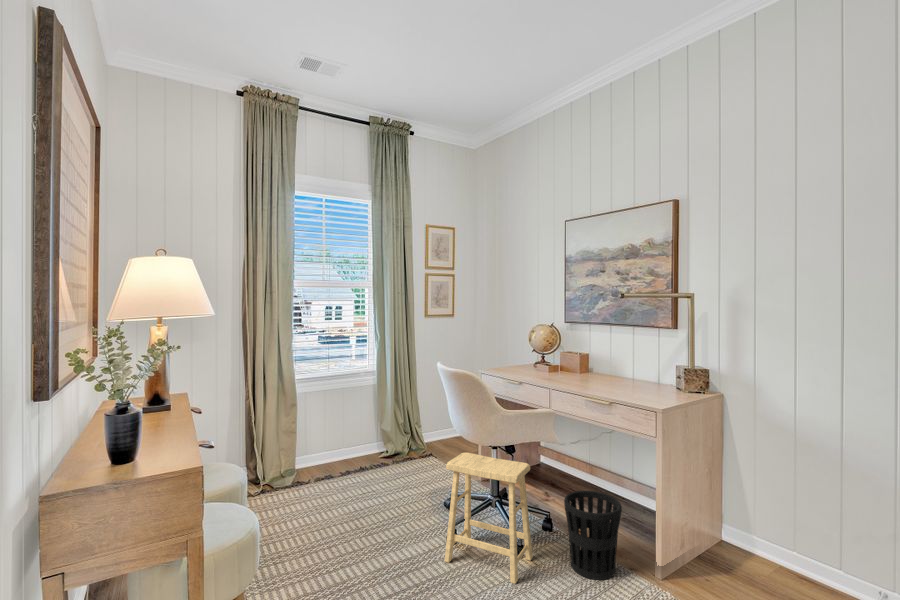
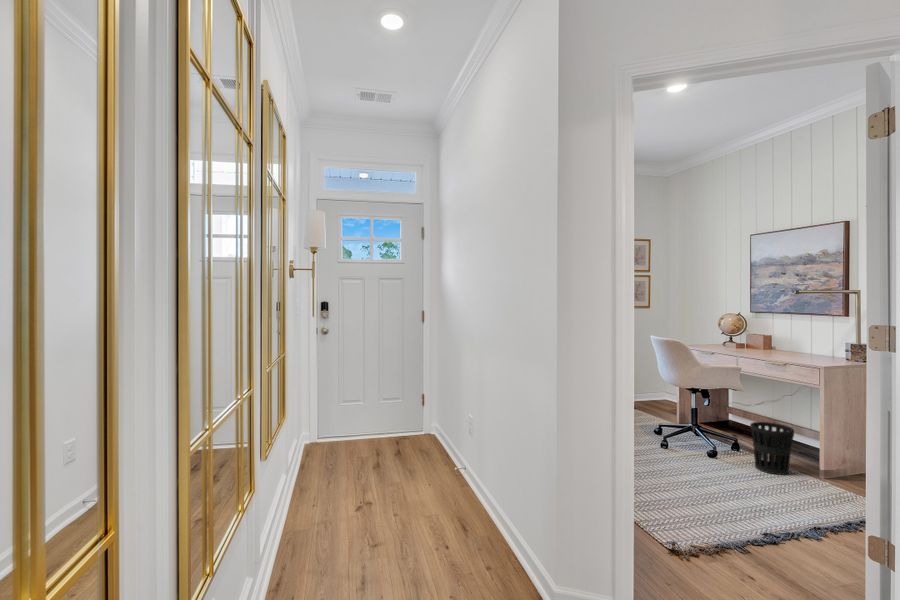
footstool: present [445,452,533,584] -> none [664,392,726,469]

